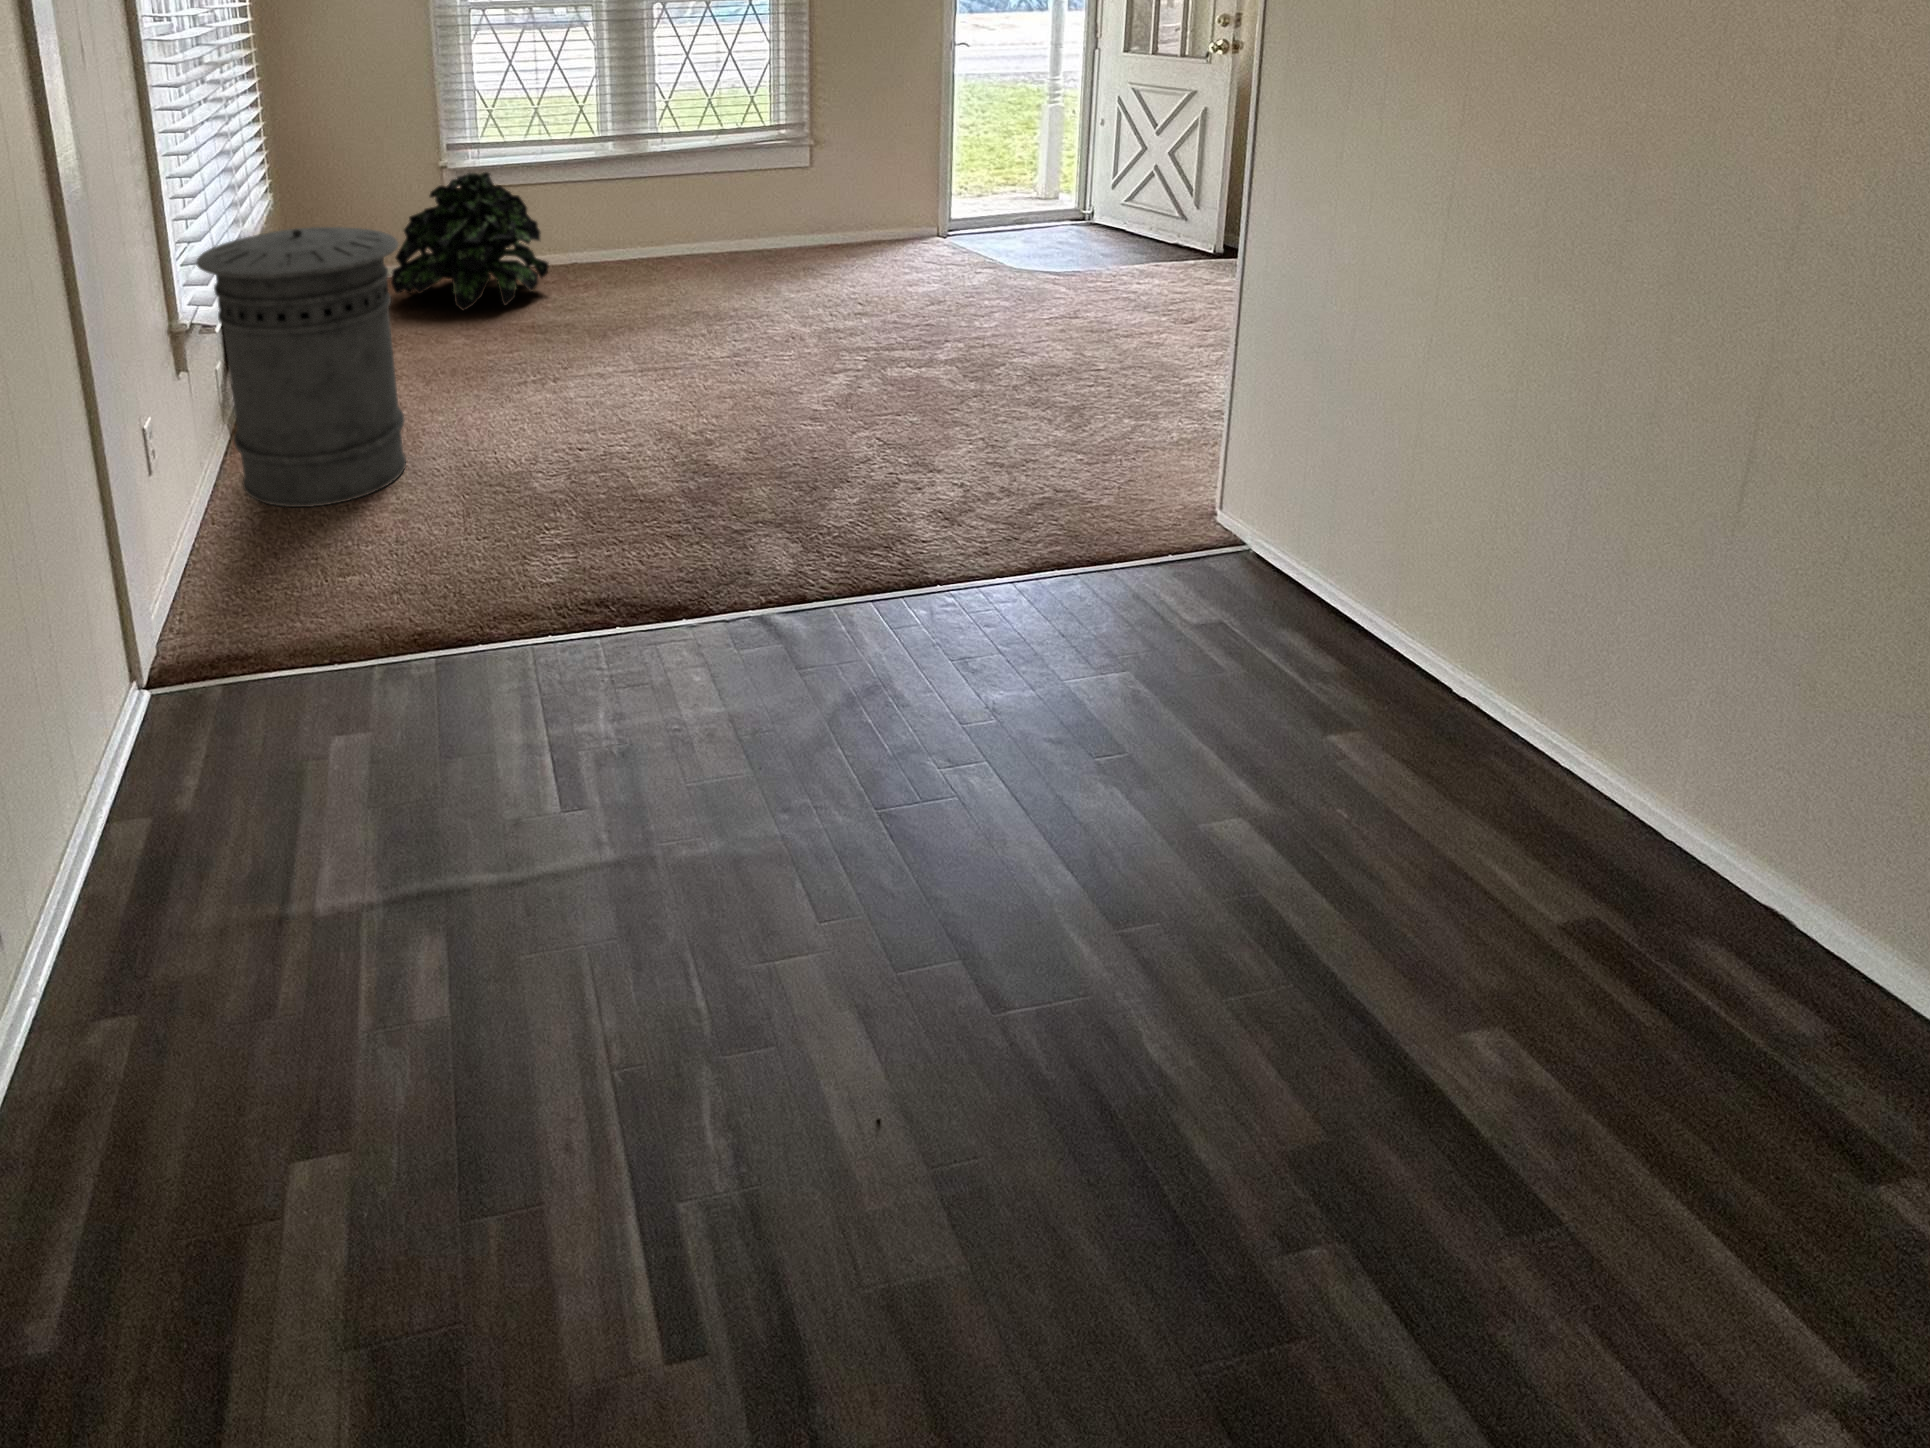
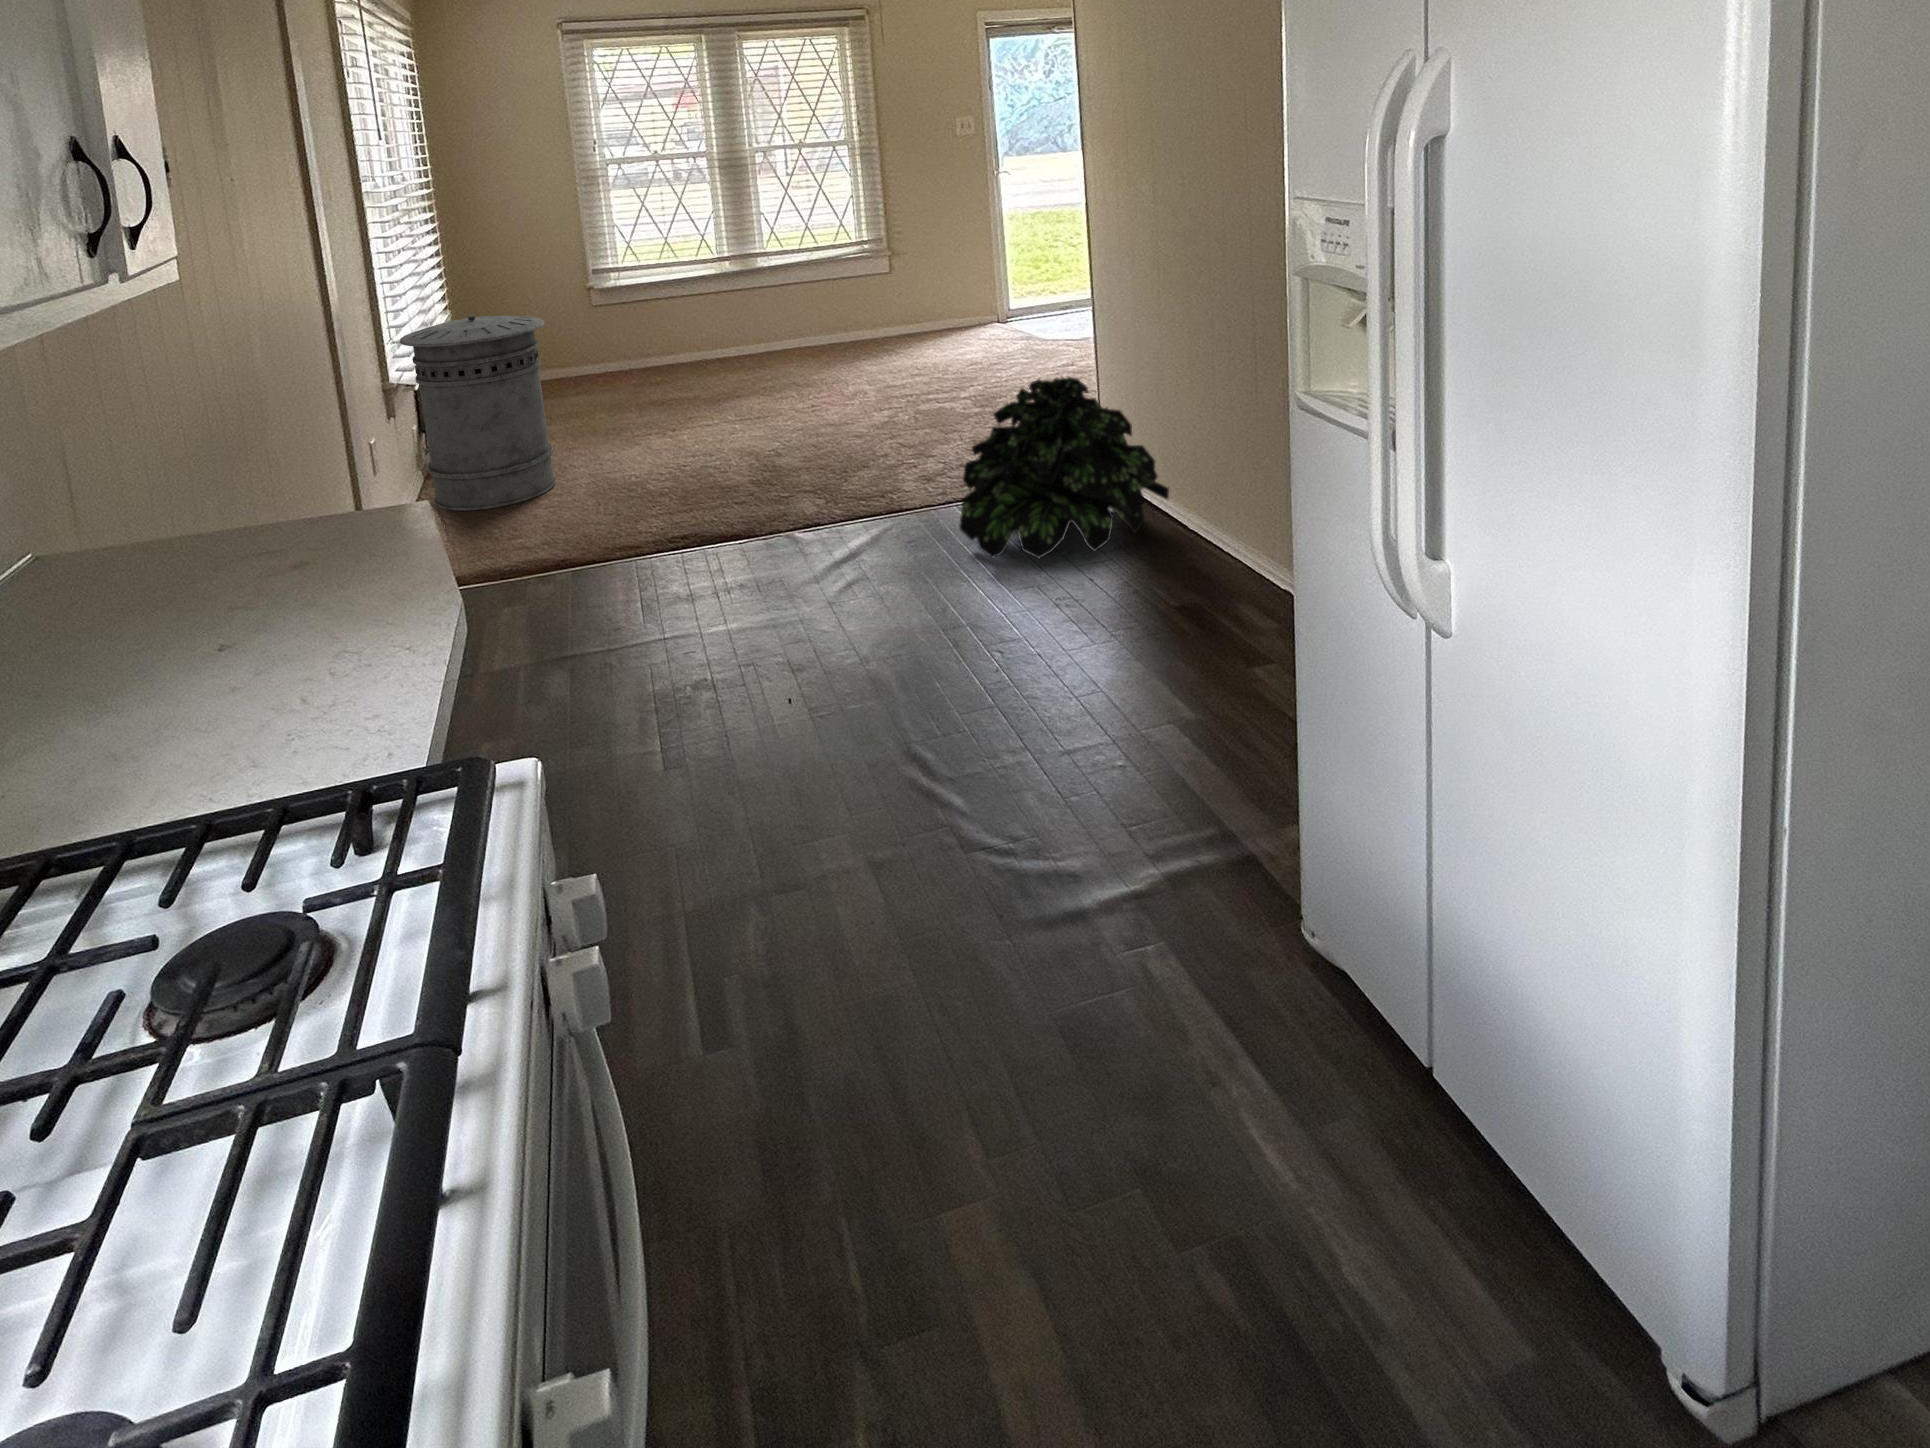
potted plant: present [391,172,549,311] -> present [959,377,1169,558]

